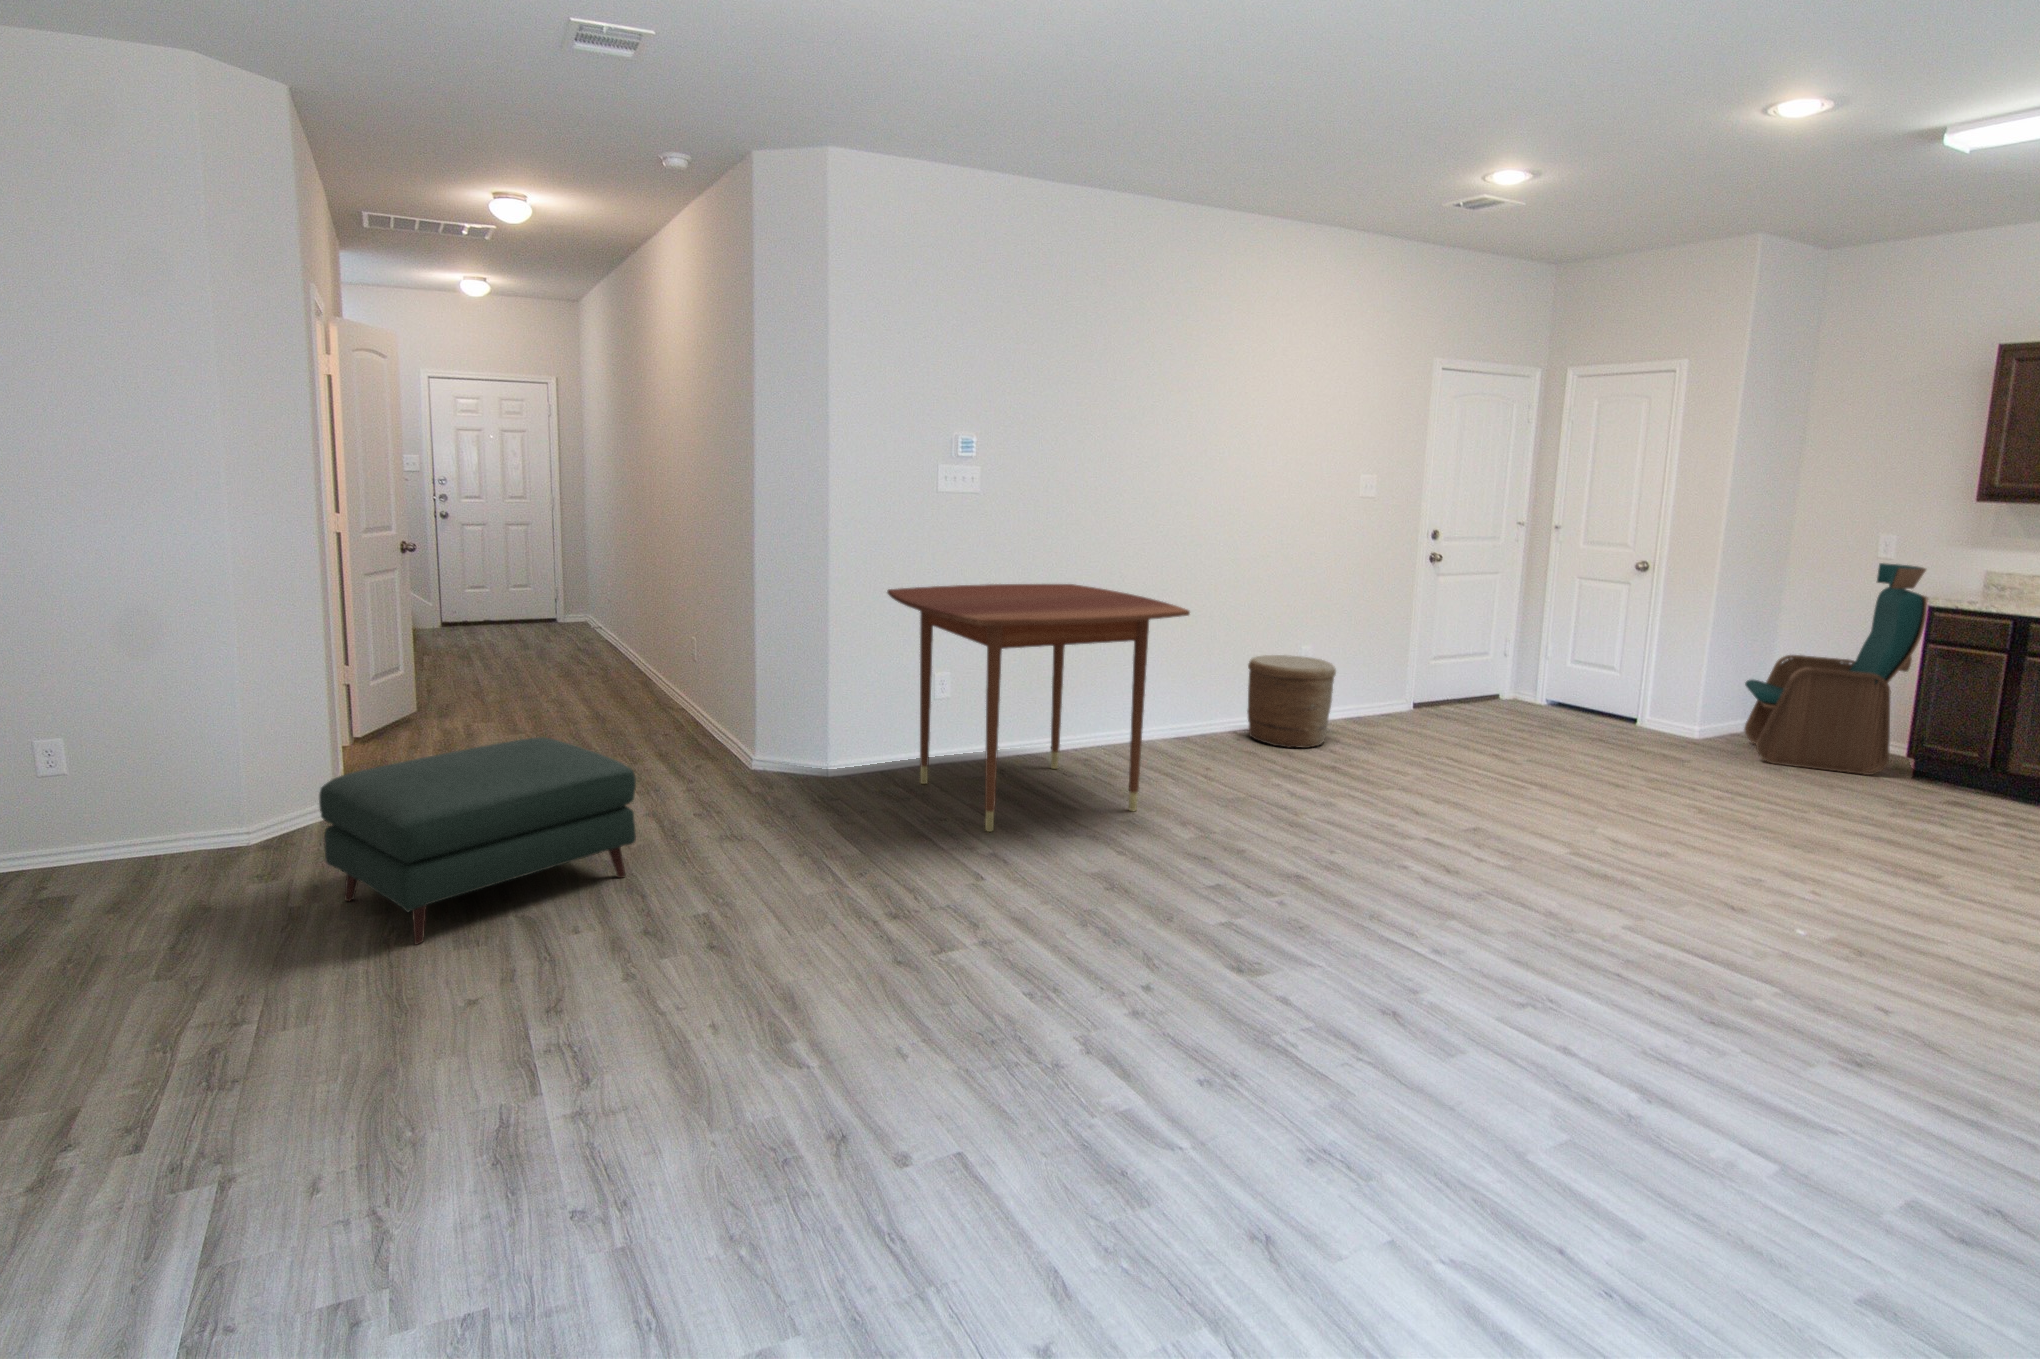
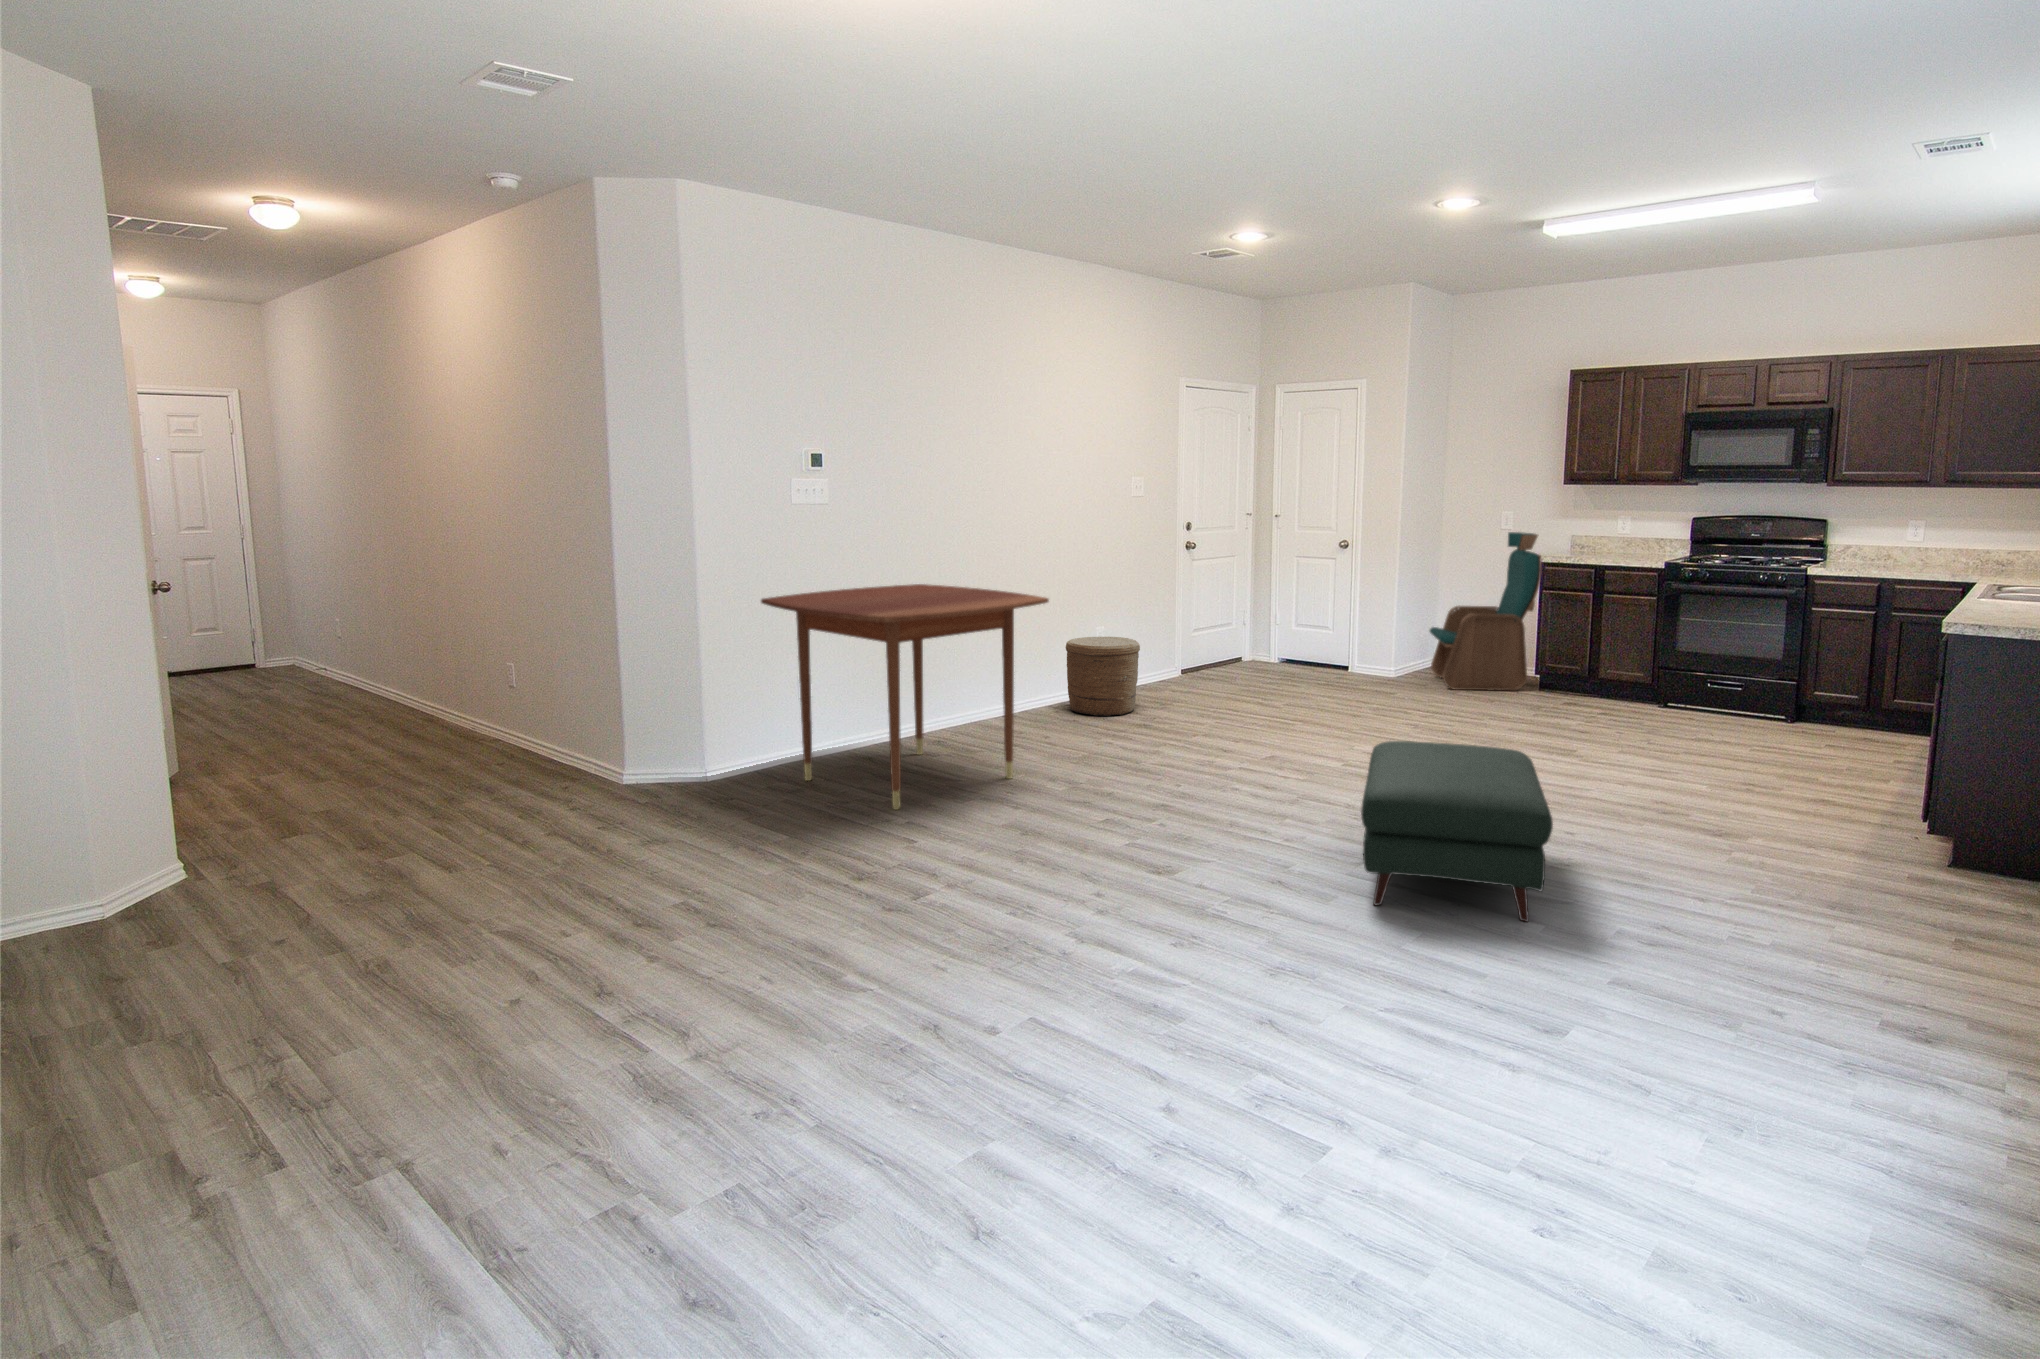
ottoman: present [319,737,636,944] -> present [1361,741,1553,922]

